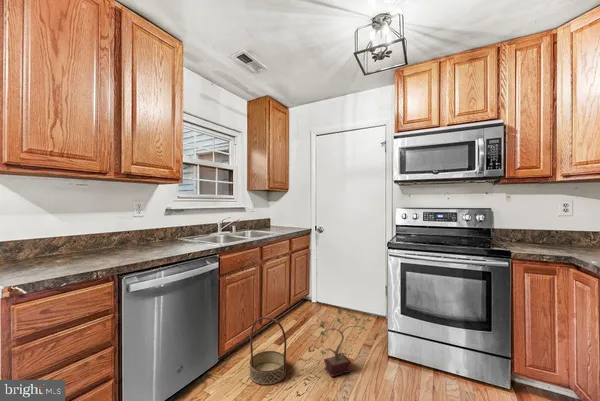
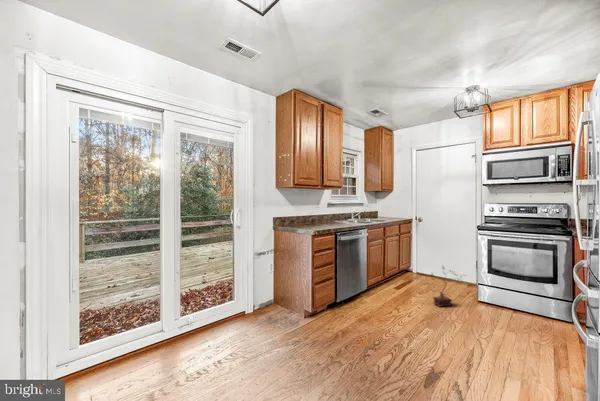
basket: present [250,317,286,385] -> none [385,268,409,306]

